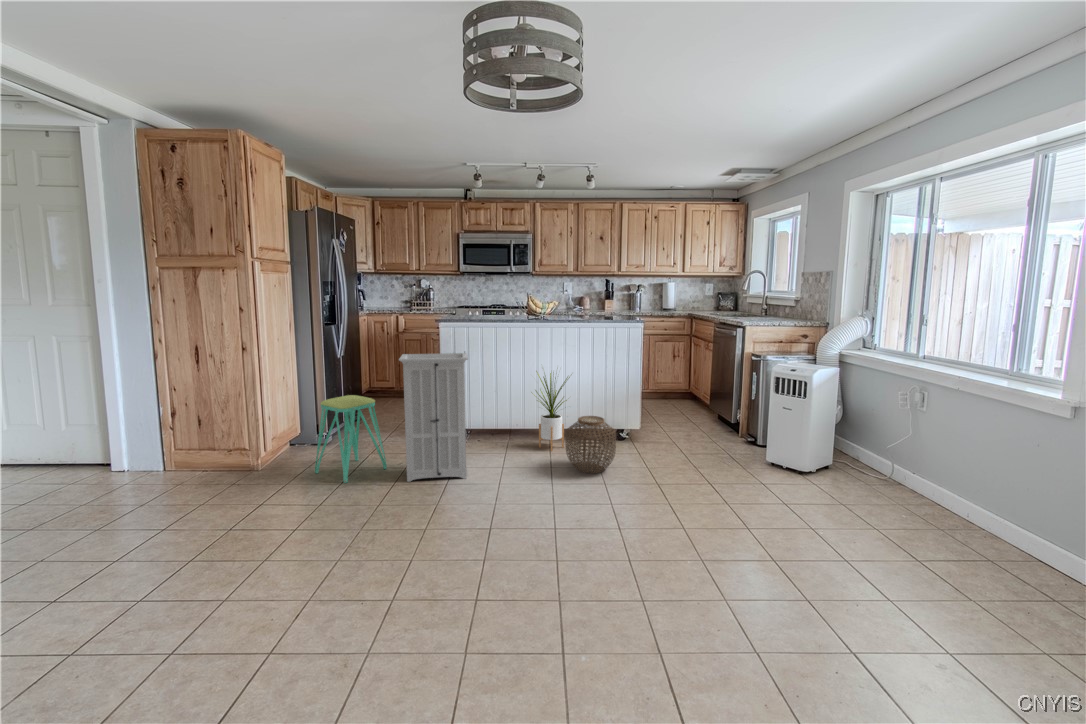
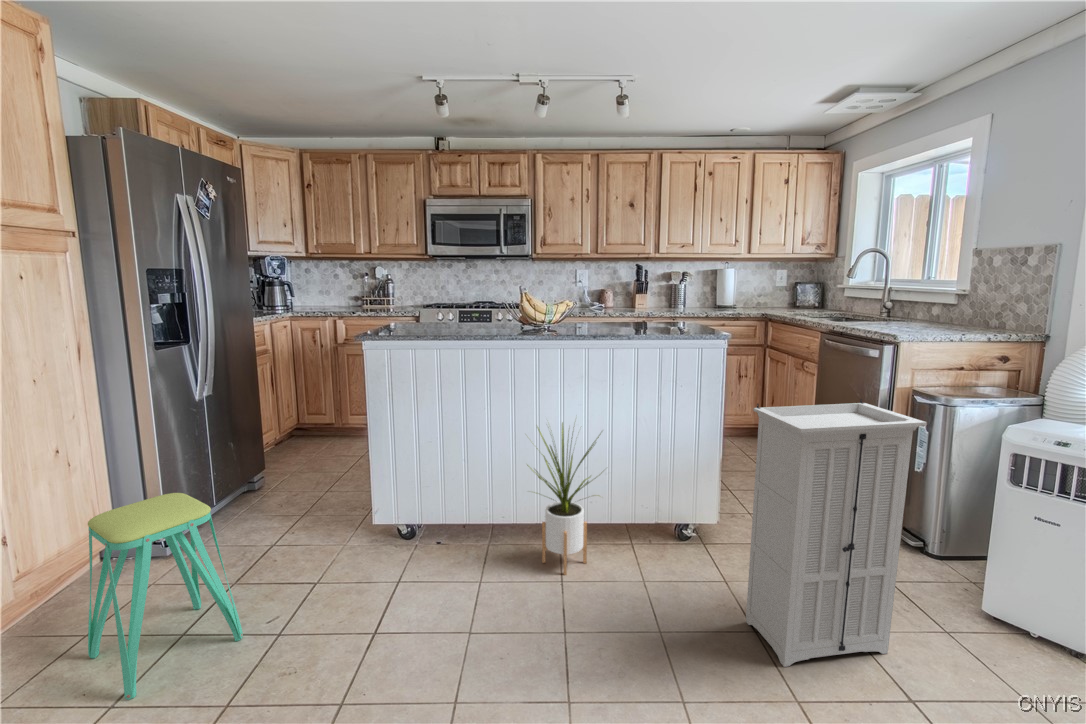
storage cabinet: present [399,352,468,482] -> present [746,399,927,667]
woven basket: present [566,416,616,473] -> none [595,531,699,657]

